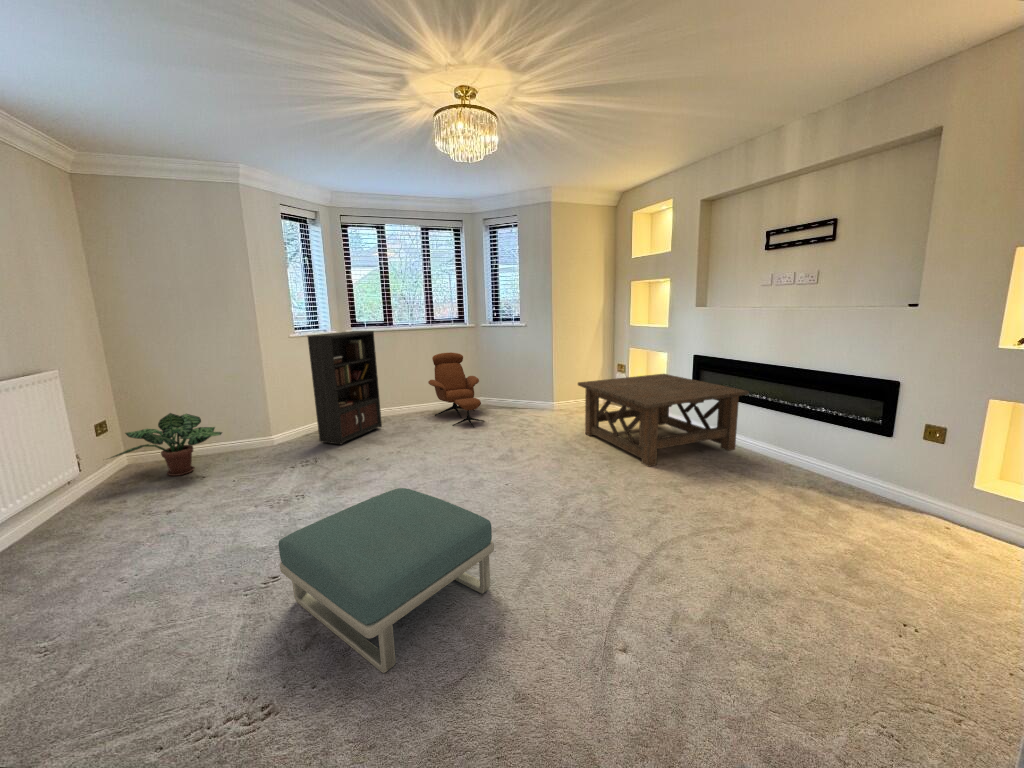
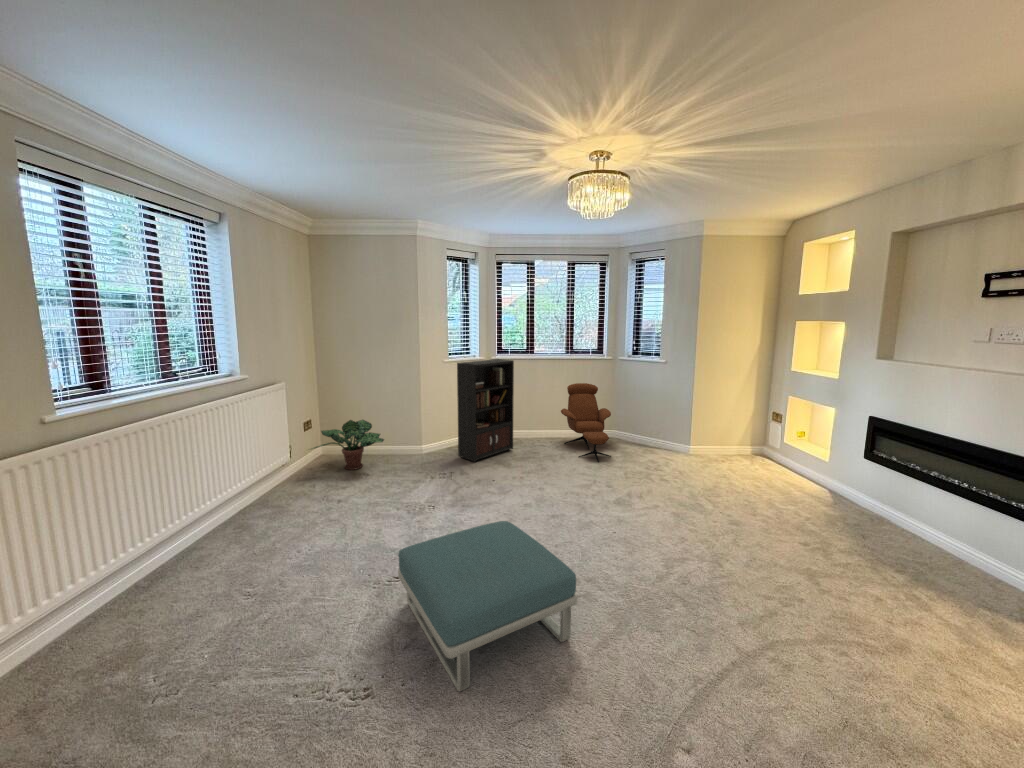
coffee table: present [578,374,749,466] -> none [713,432,942,542]

